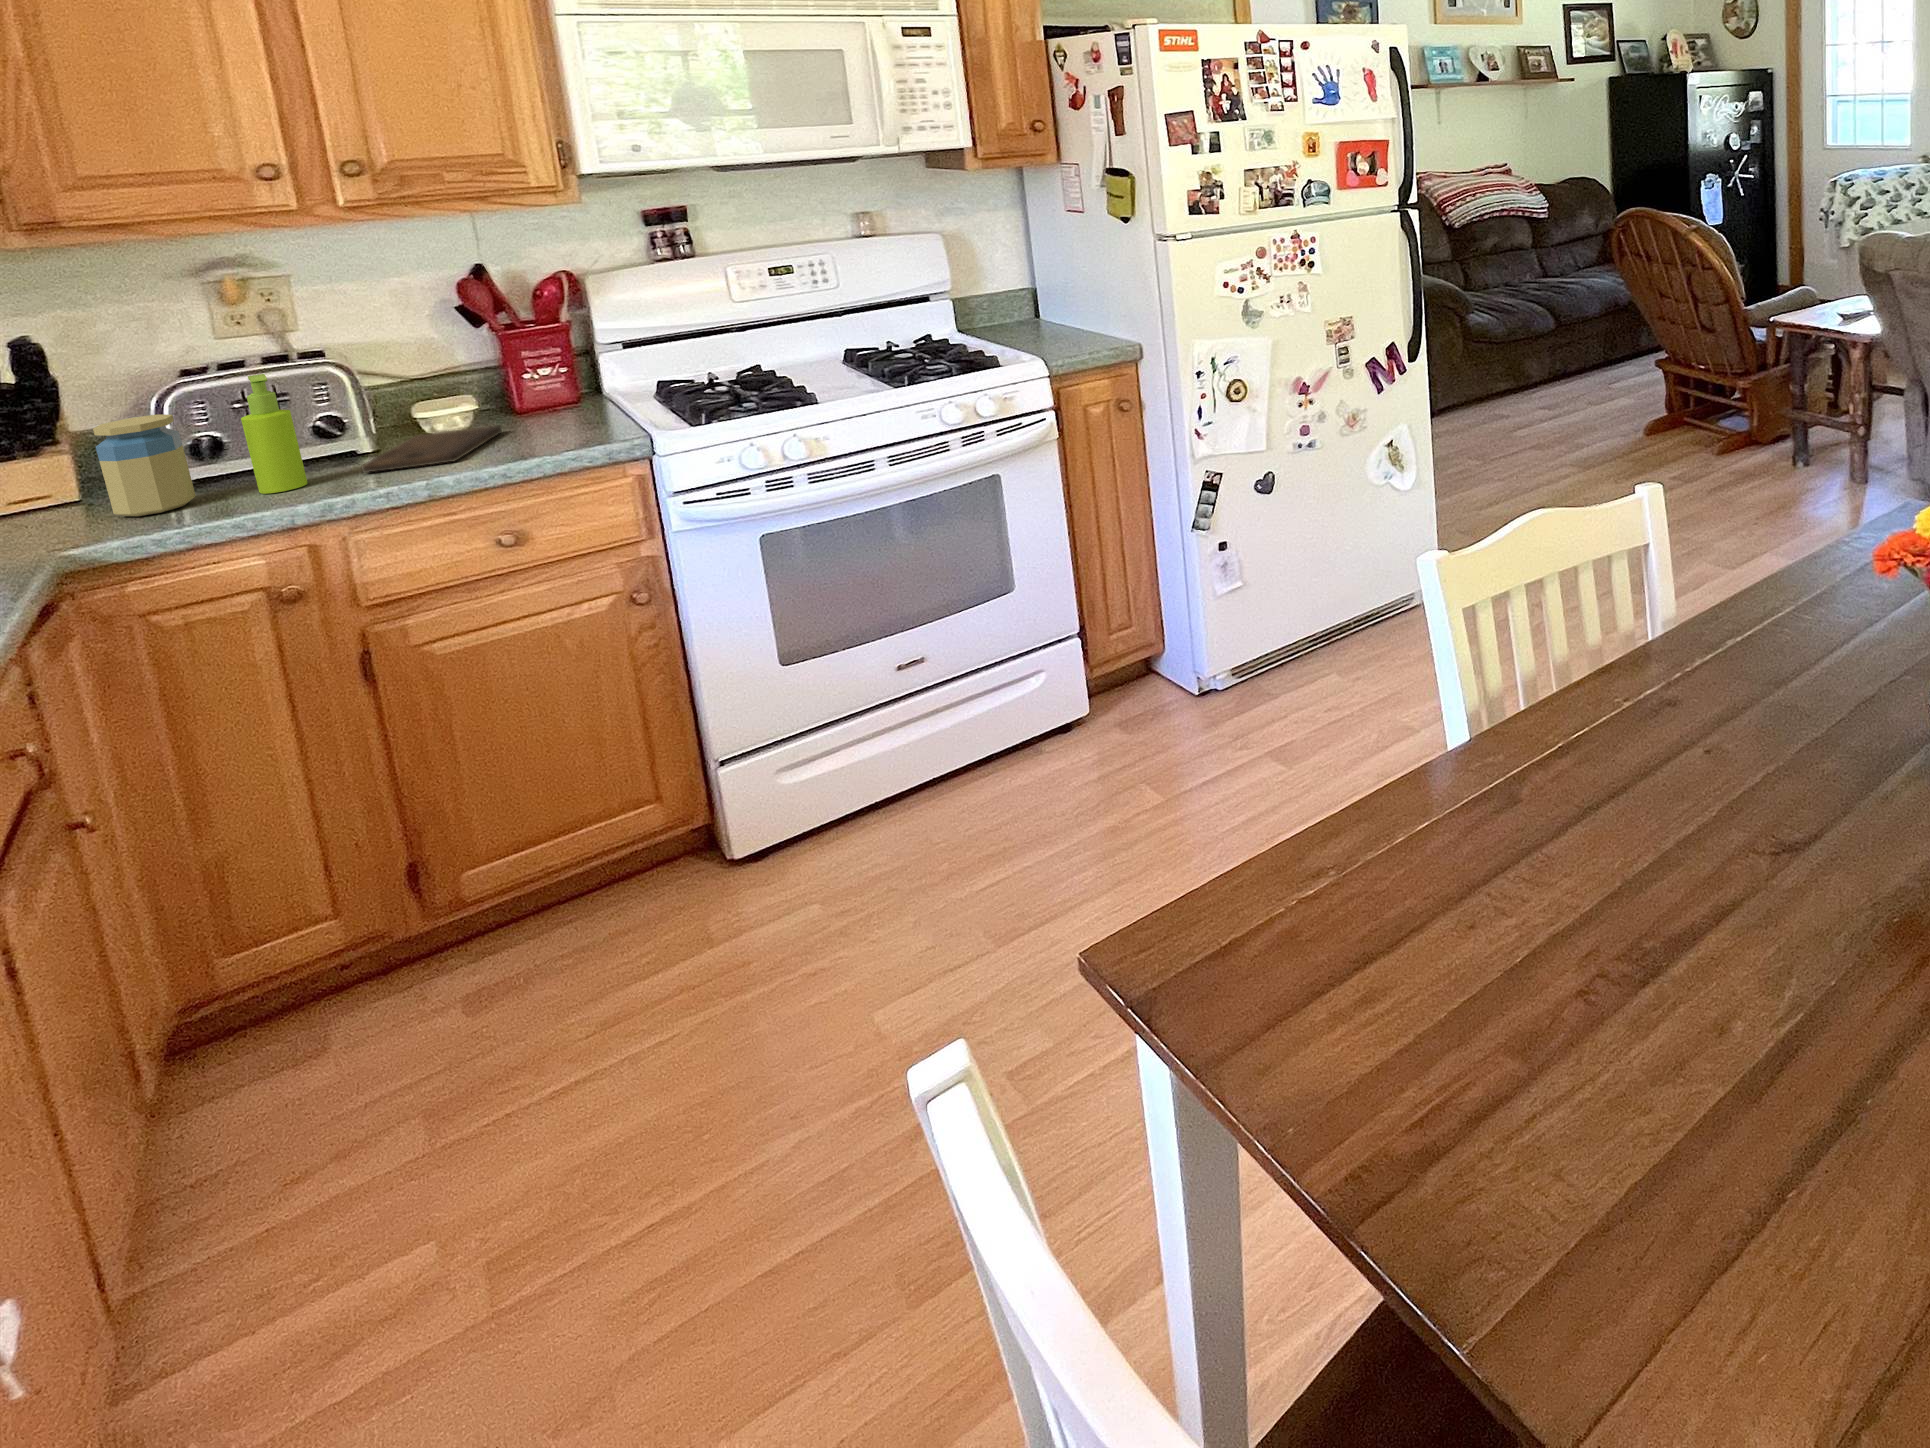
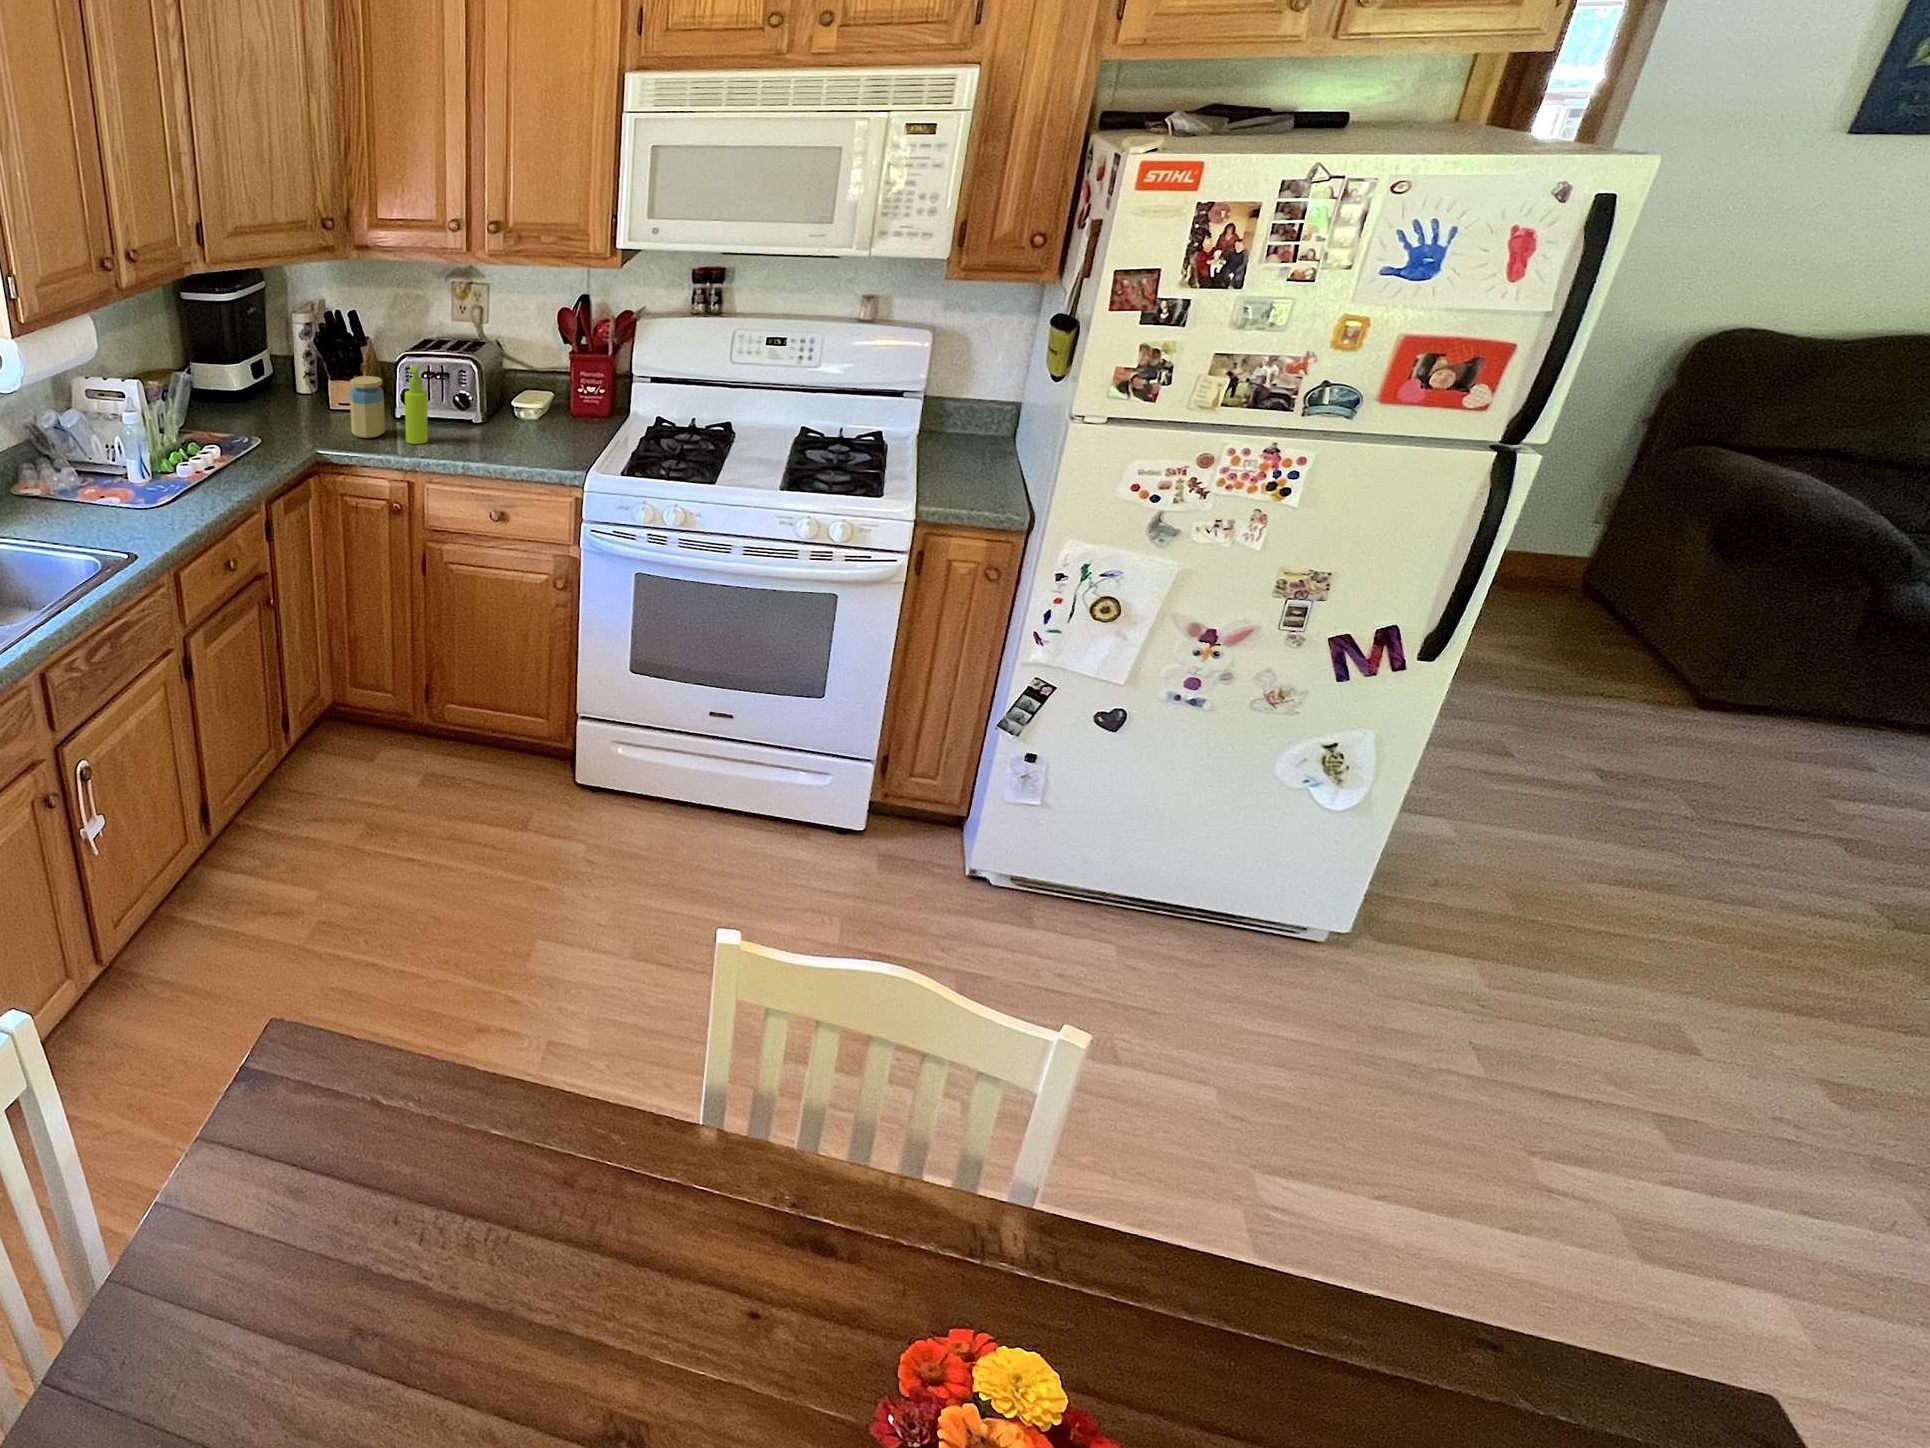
cutting board: present [362,426,502,473] -> none [451,422,538,453]

